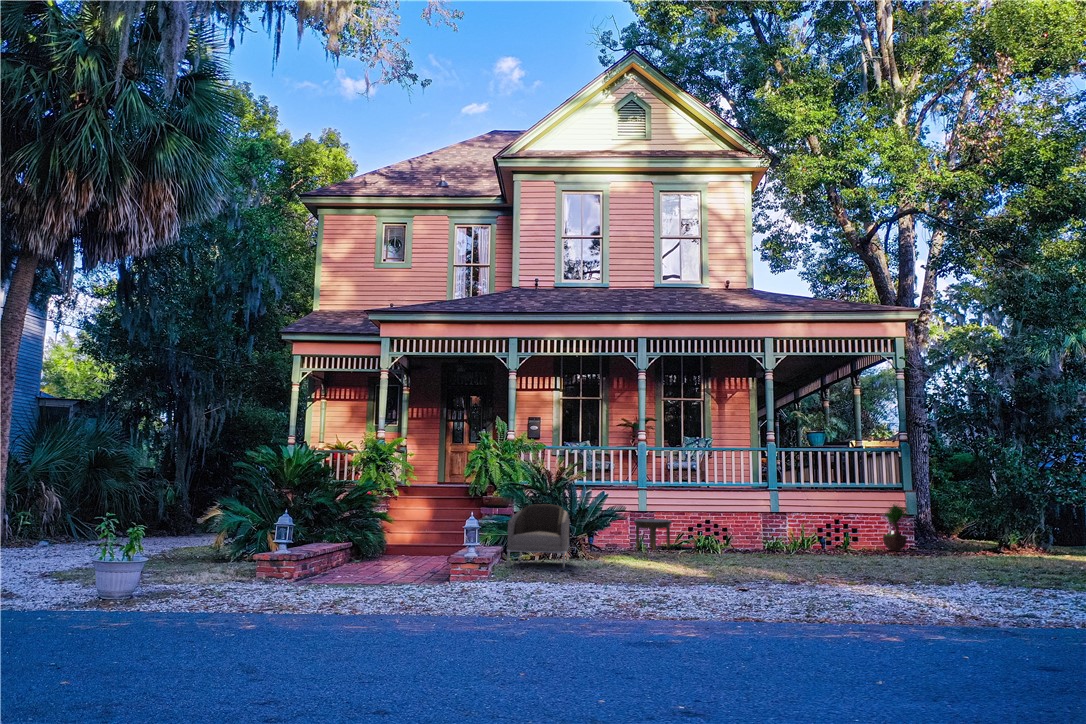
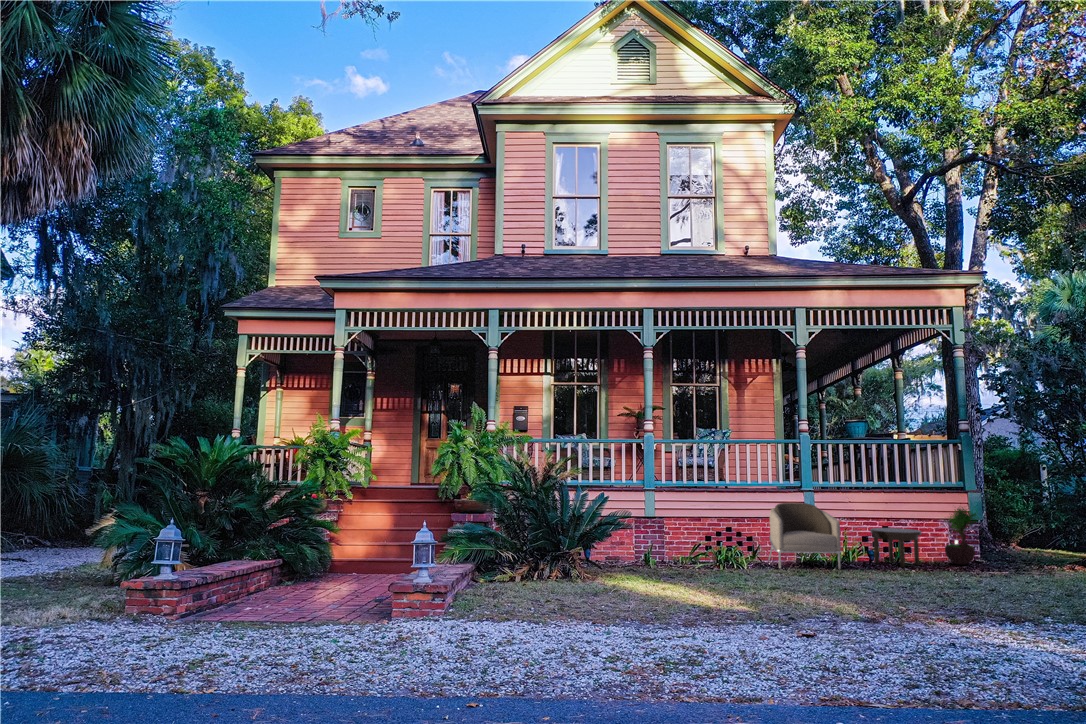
armchair: present [507,504,569,568] -> present [768,503,841,569]
side table: present [634,519,672,550] -> present [870,528,921,567]

